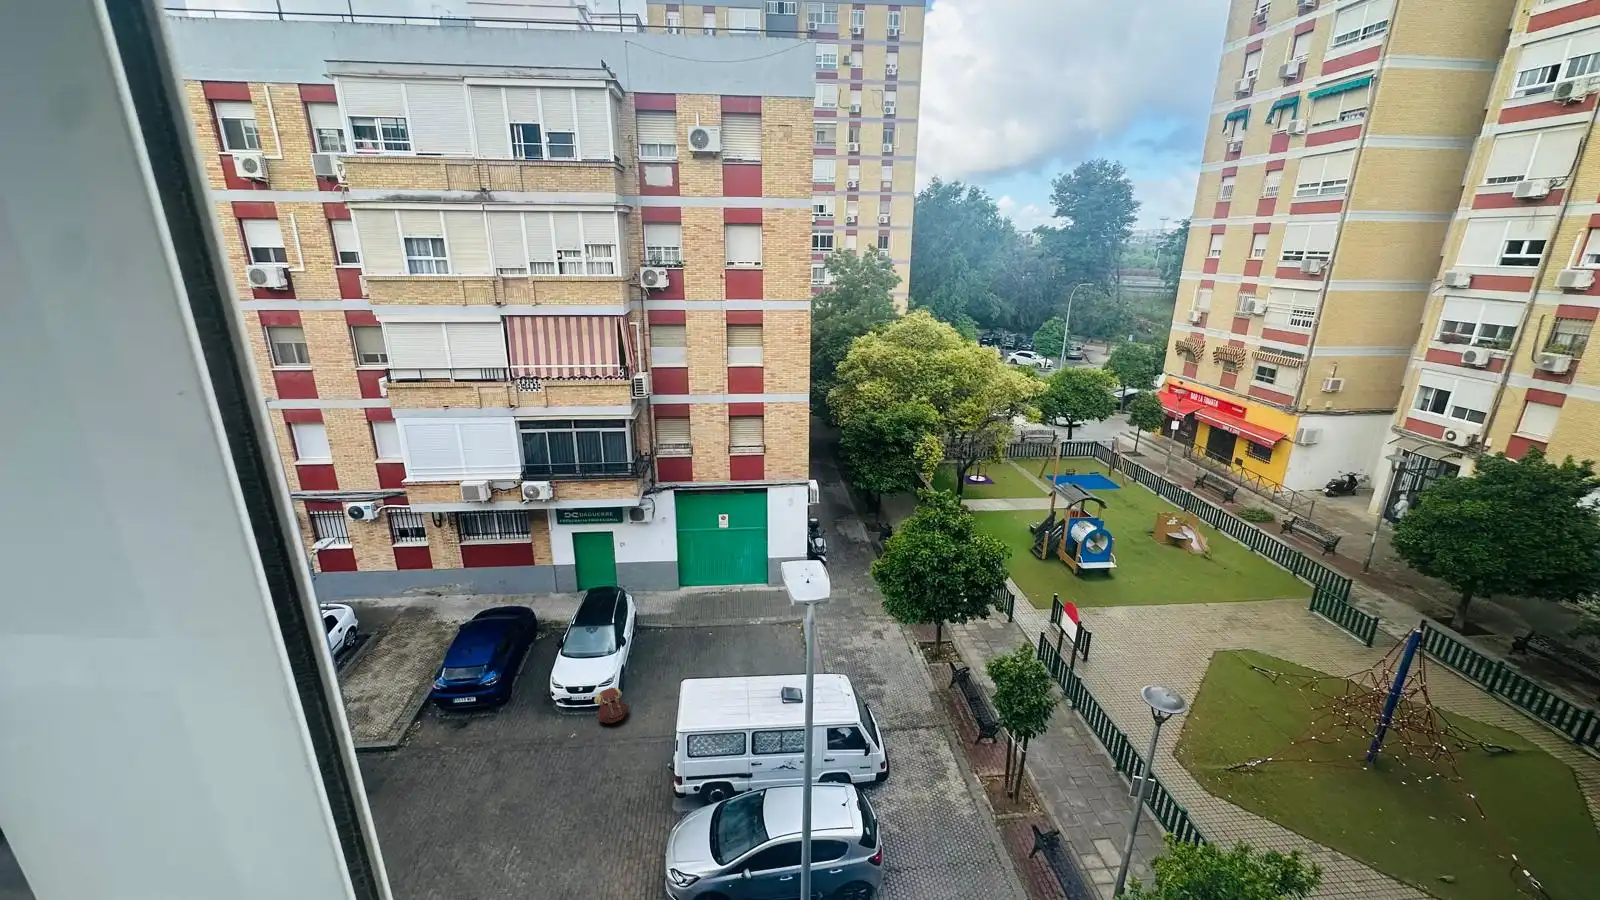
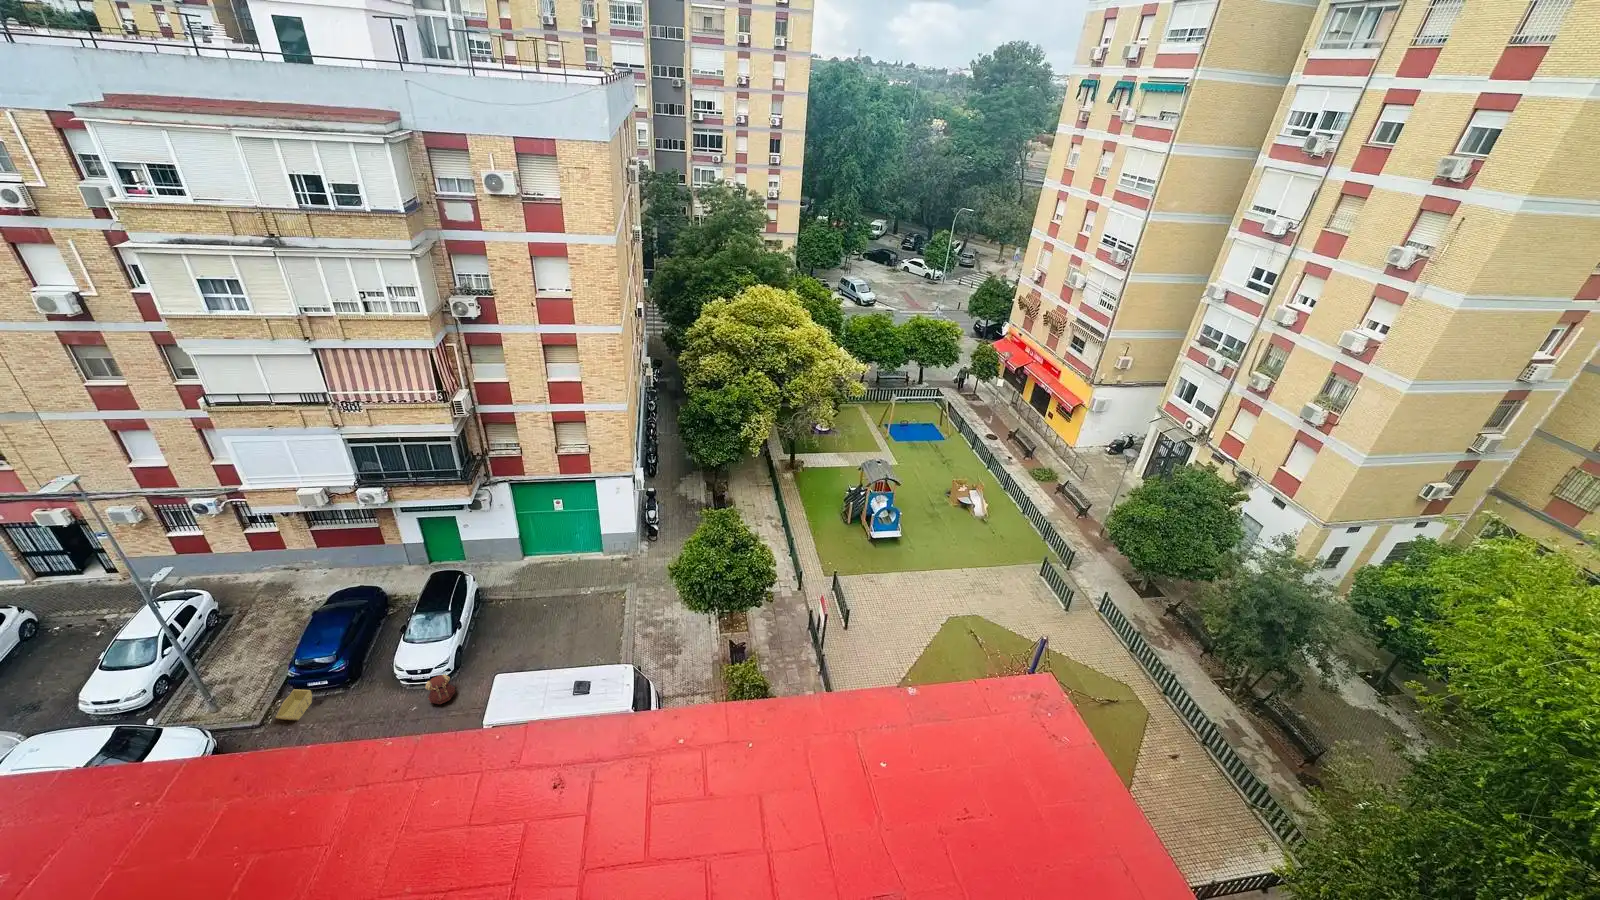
storage bin: none [423,701,463,737] -> present [275,689,312,720]

